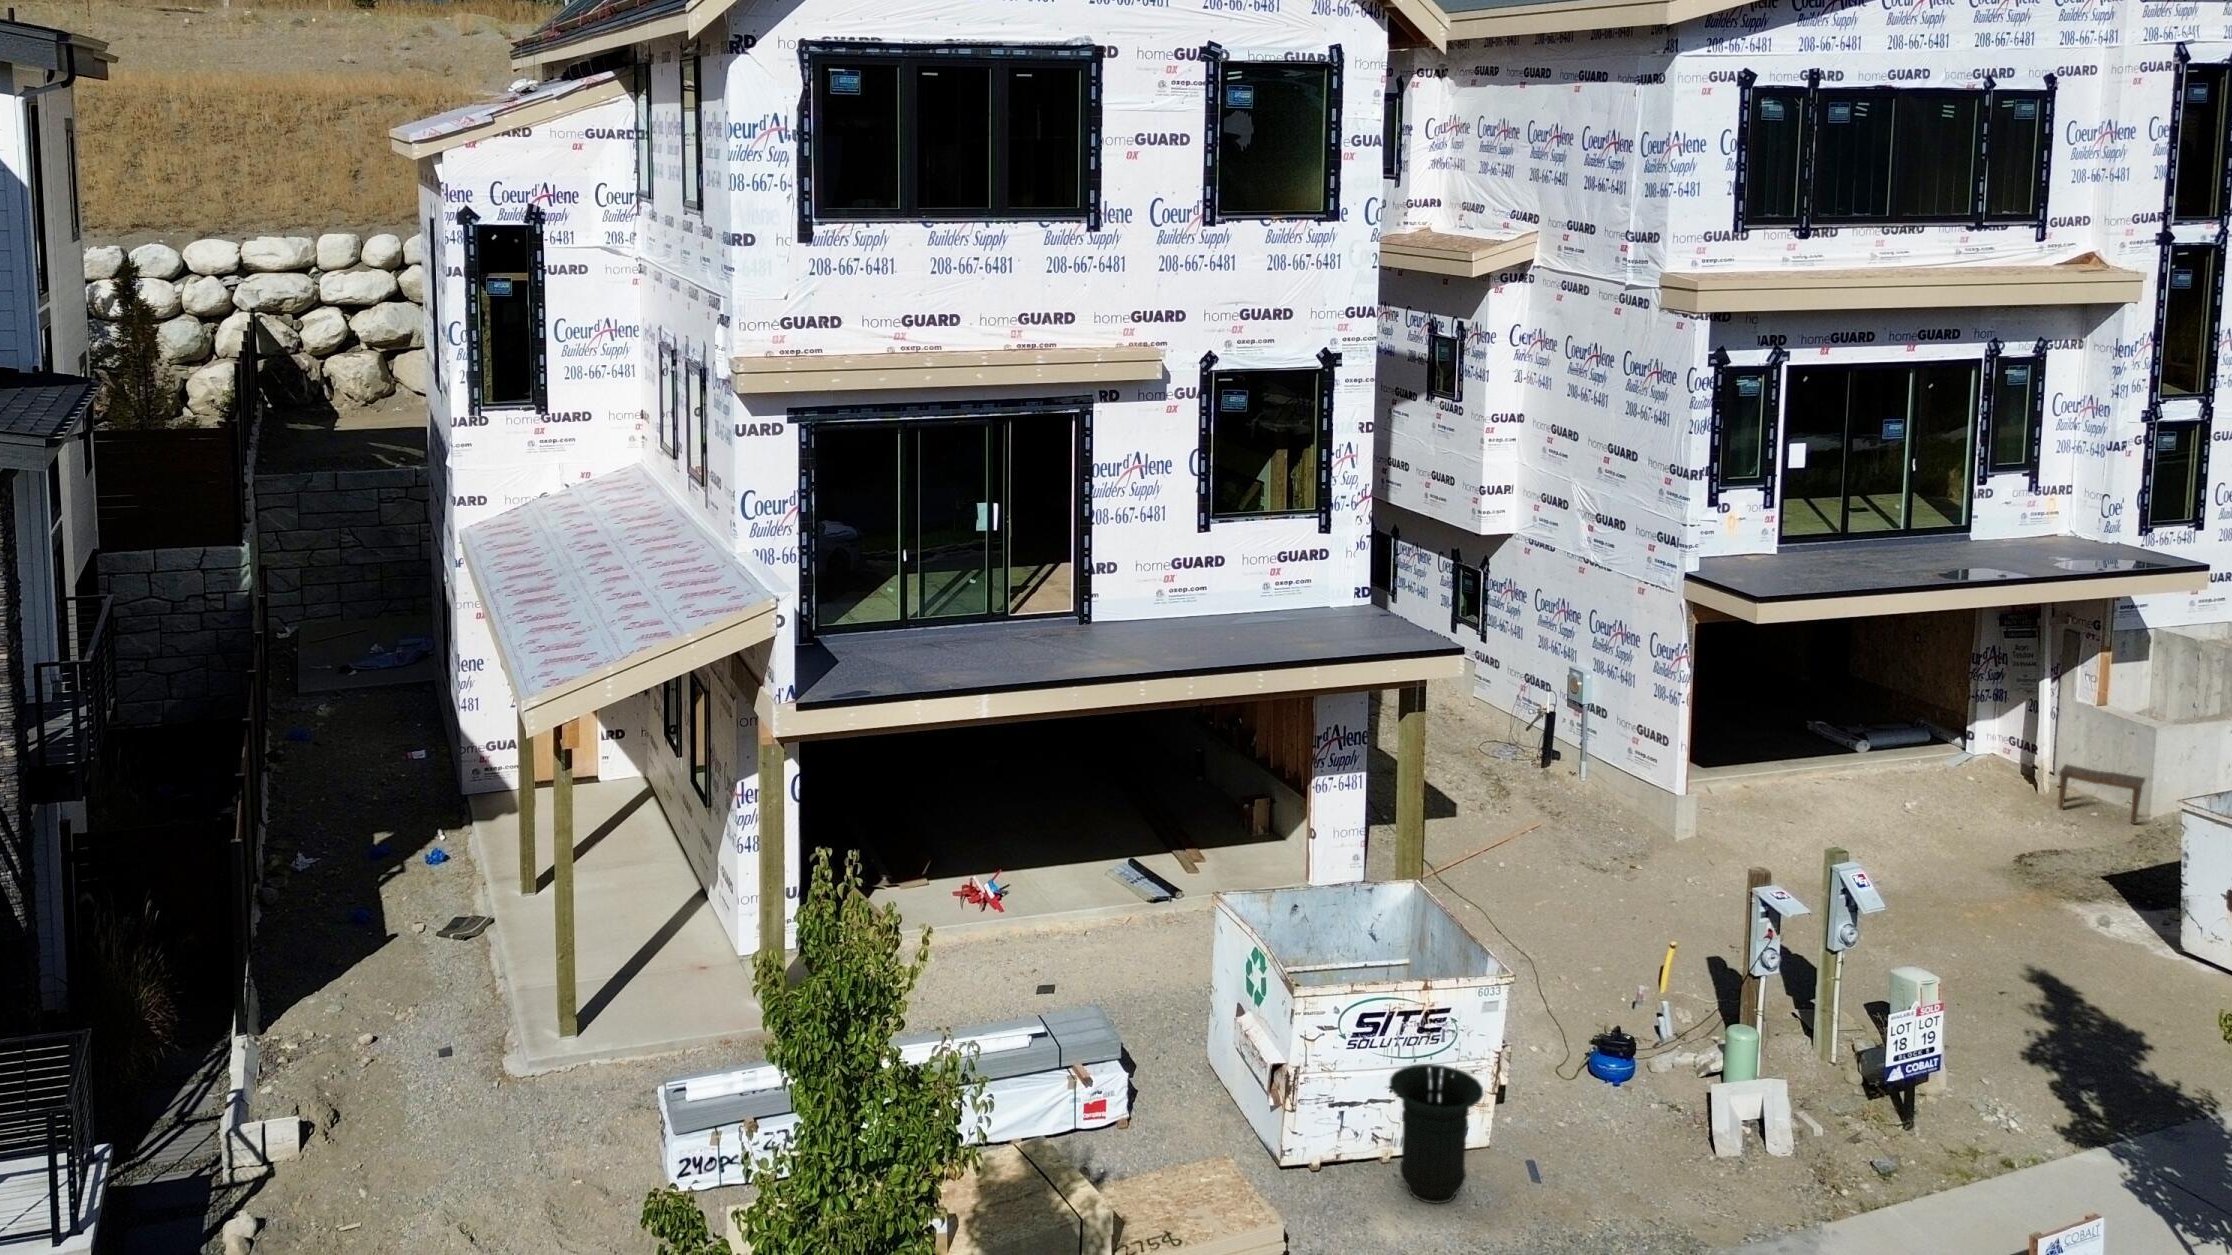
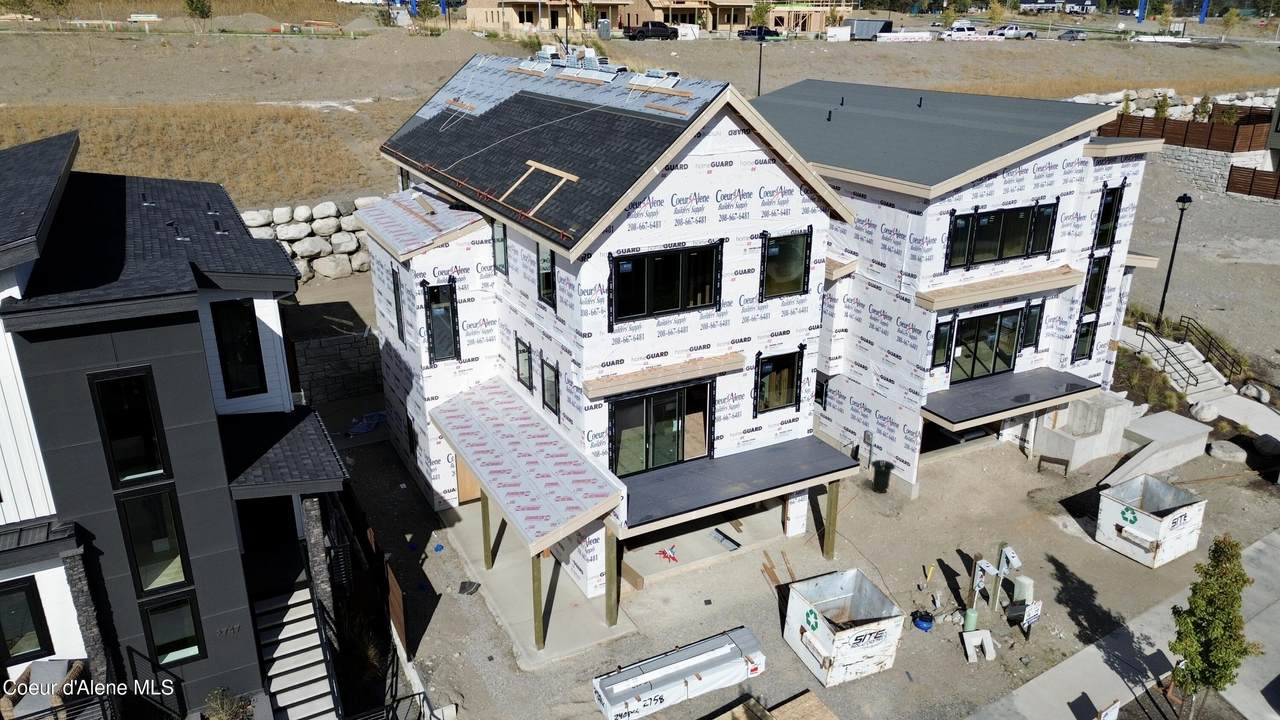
trash can: present [1390,1064,1483,1204] -> present [871,460,895,493]

